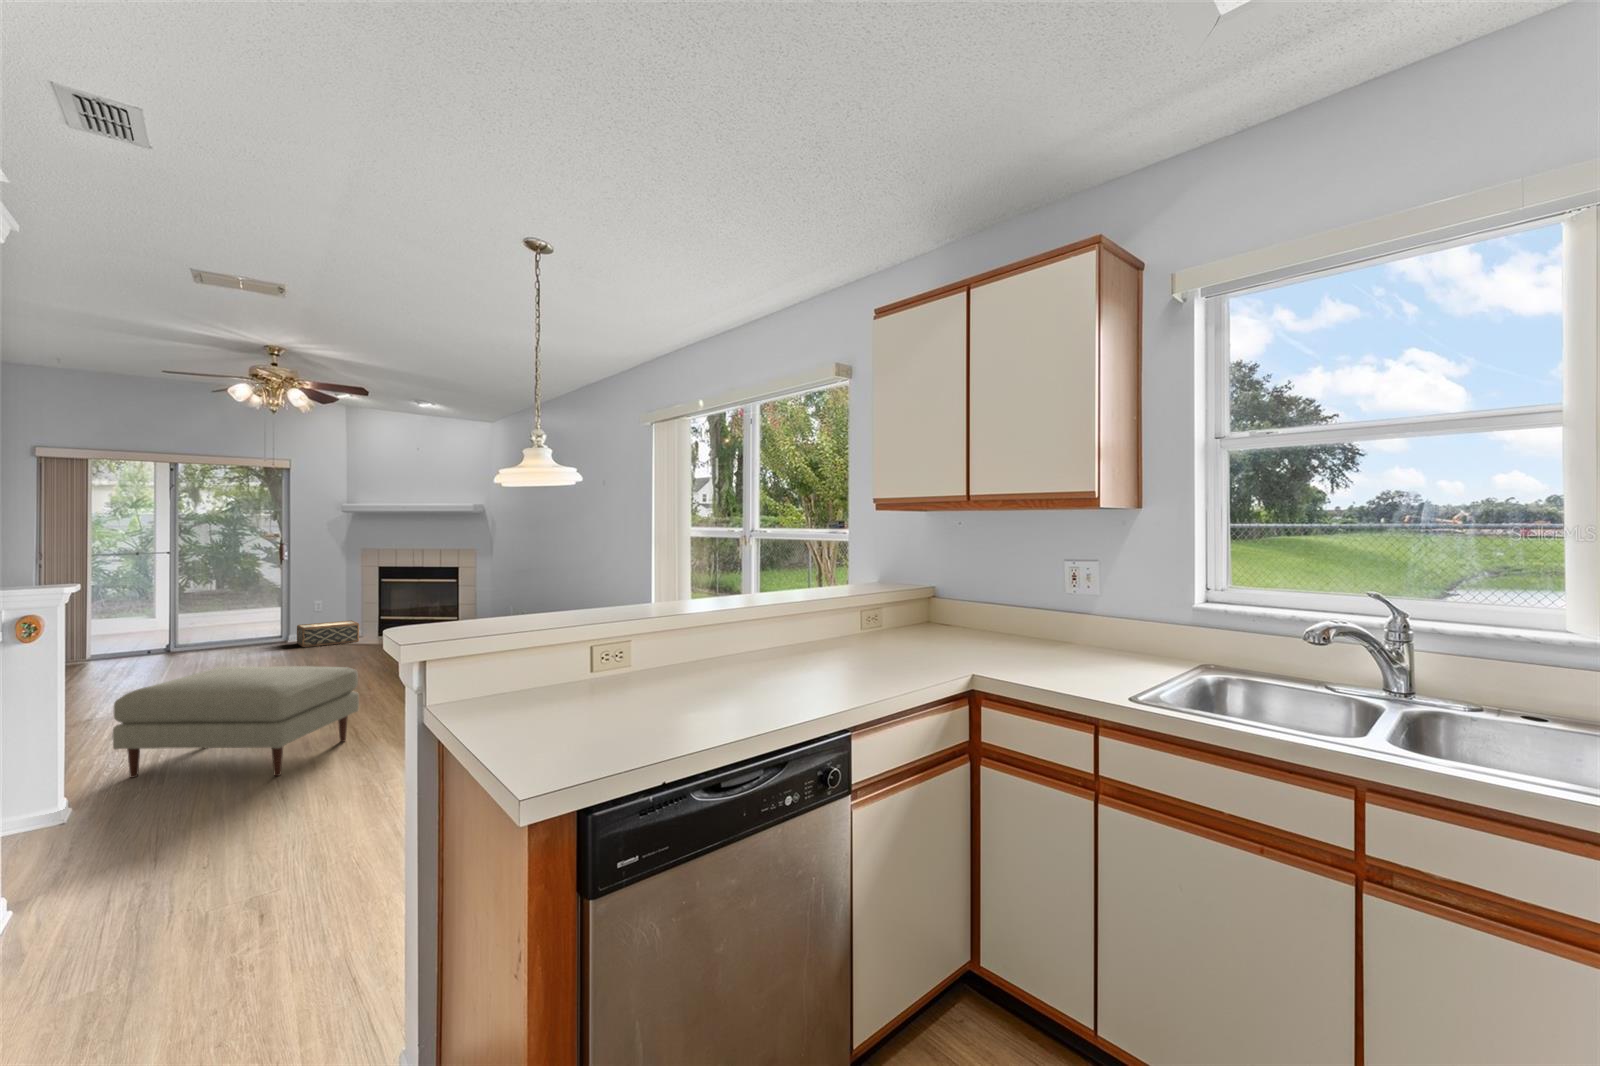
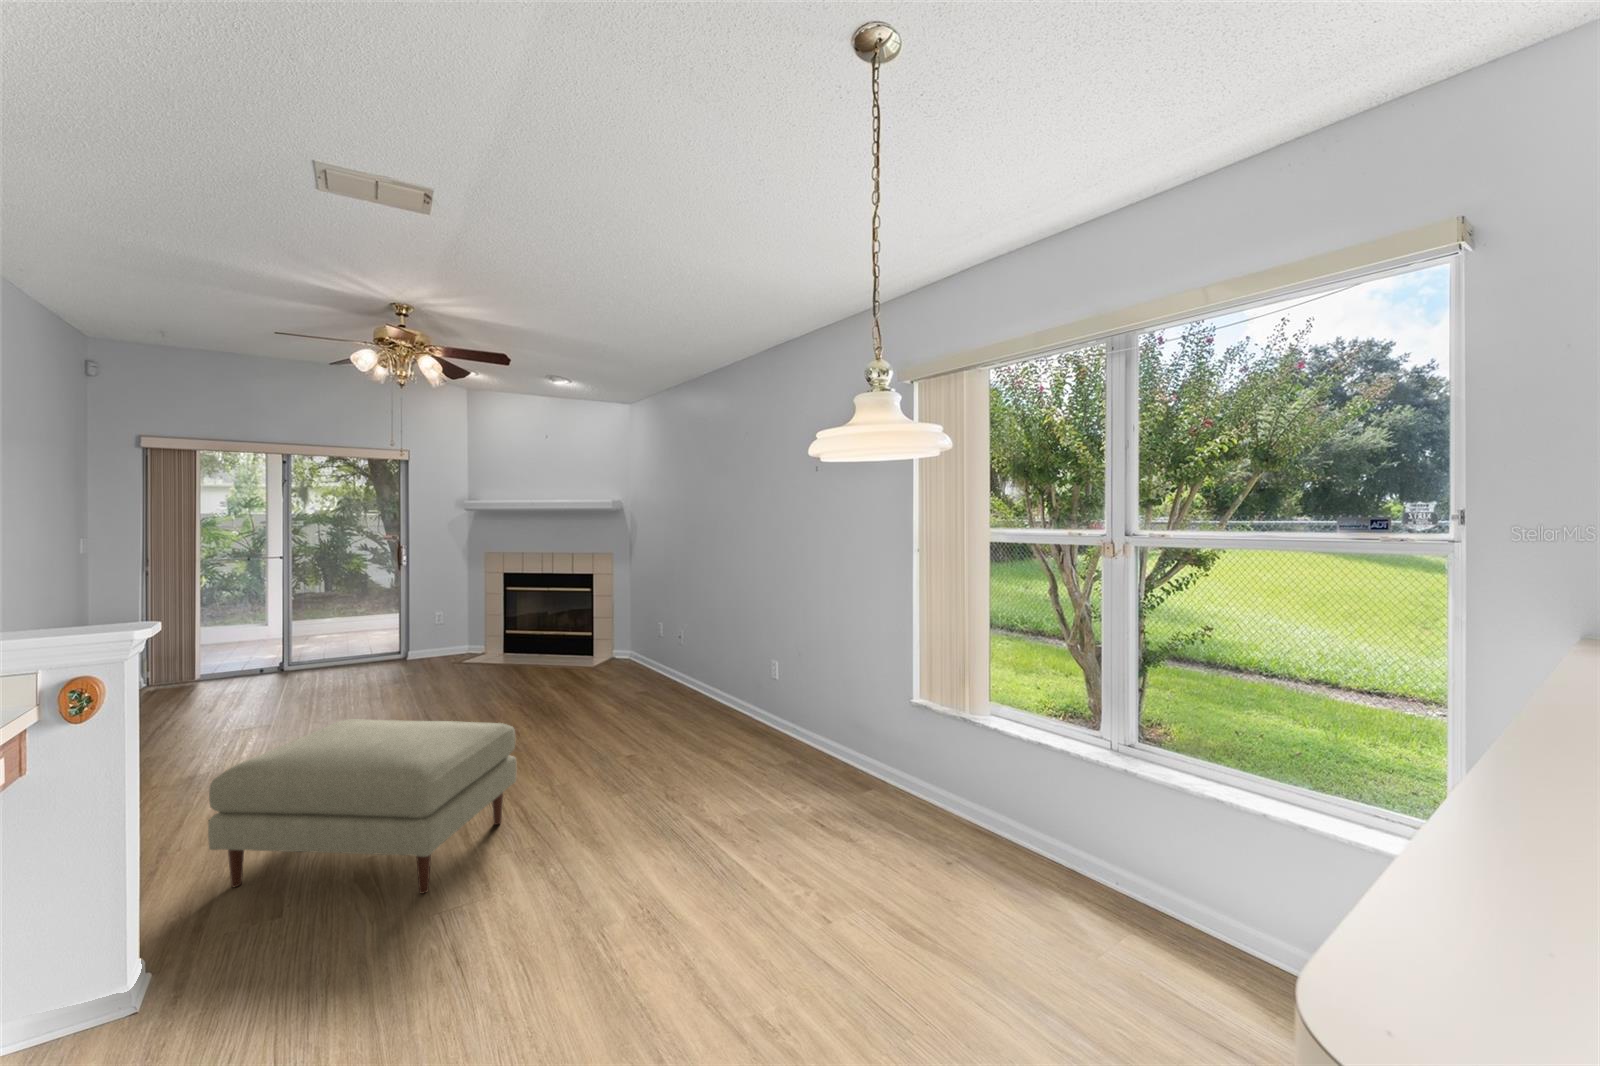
woven basket: present [297,620,359,647] -> none [415,633,481,665]

